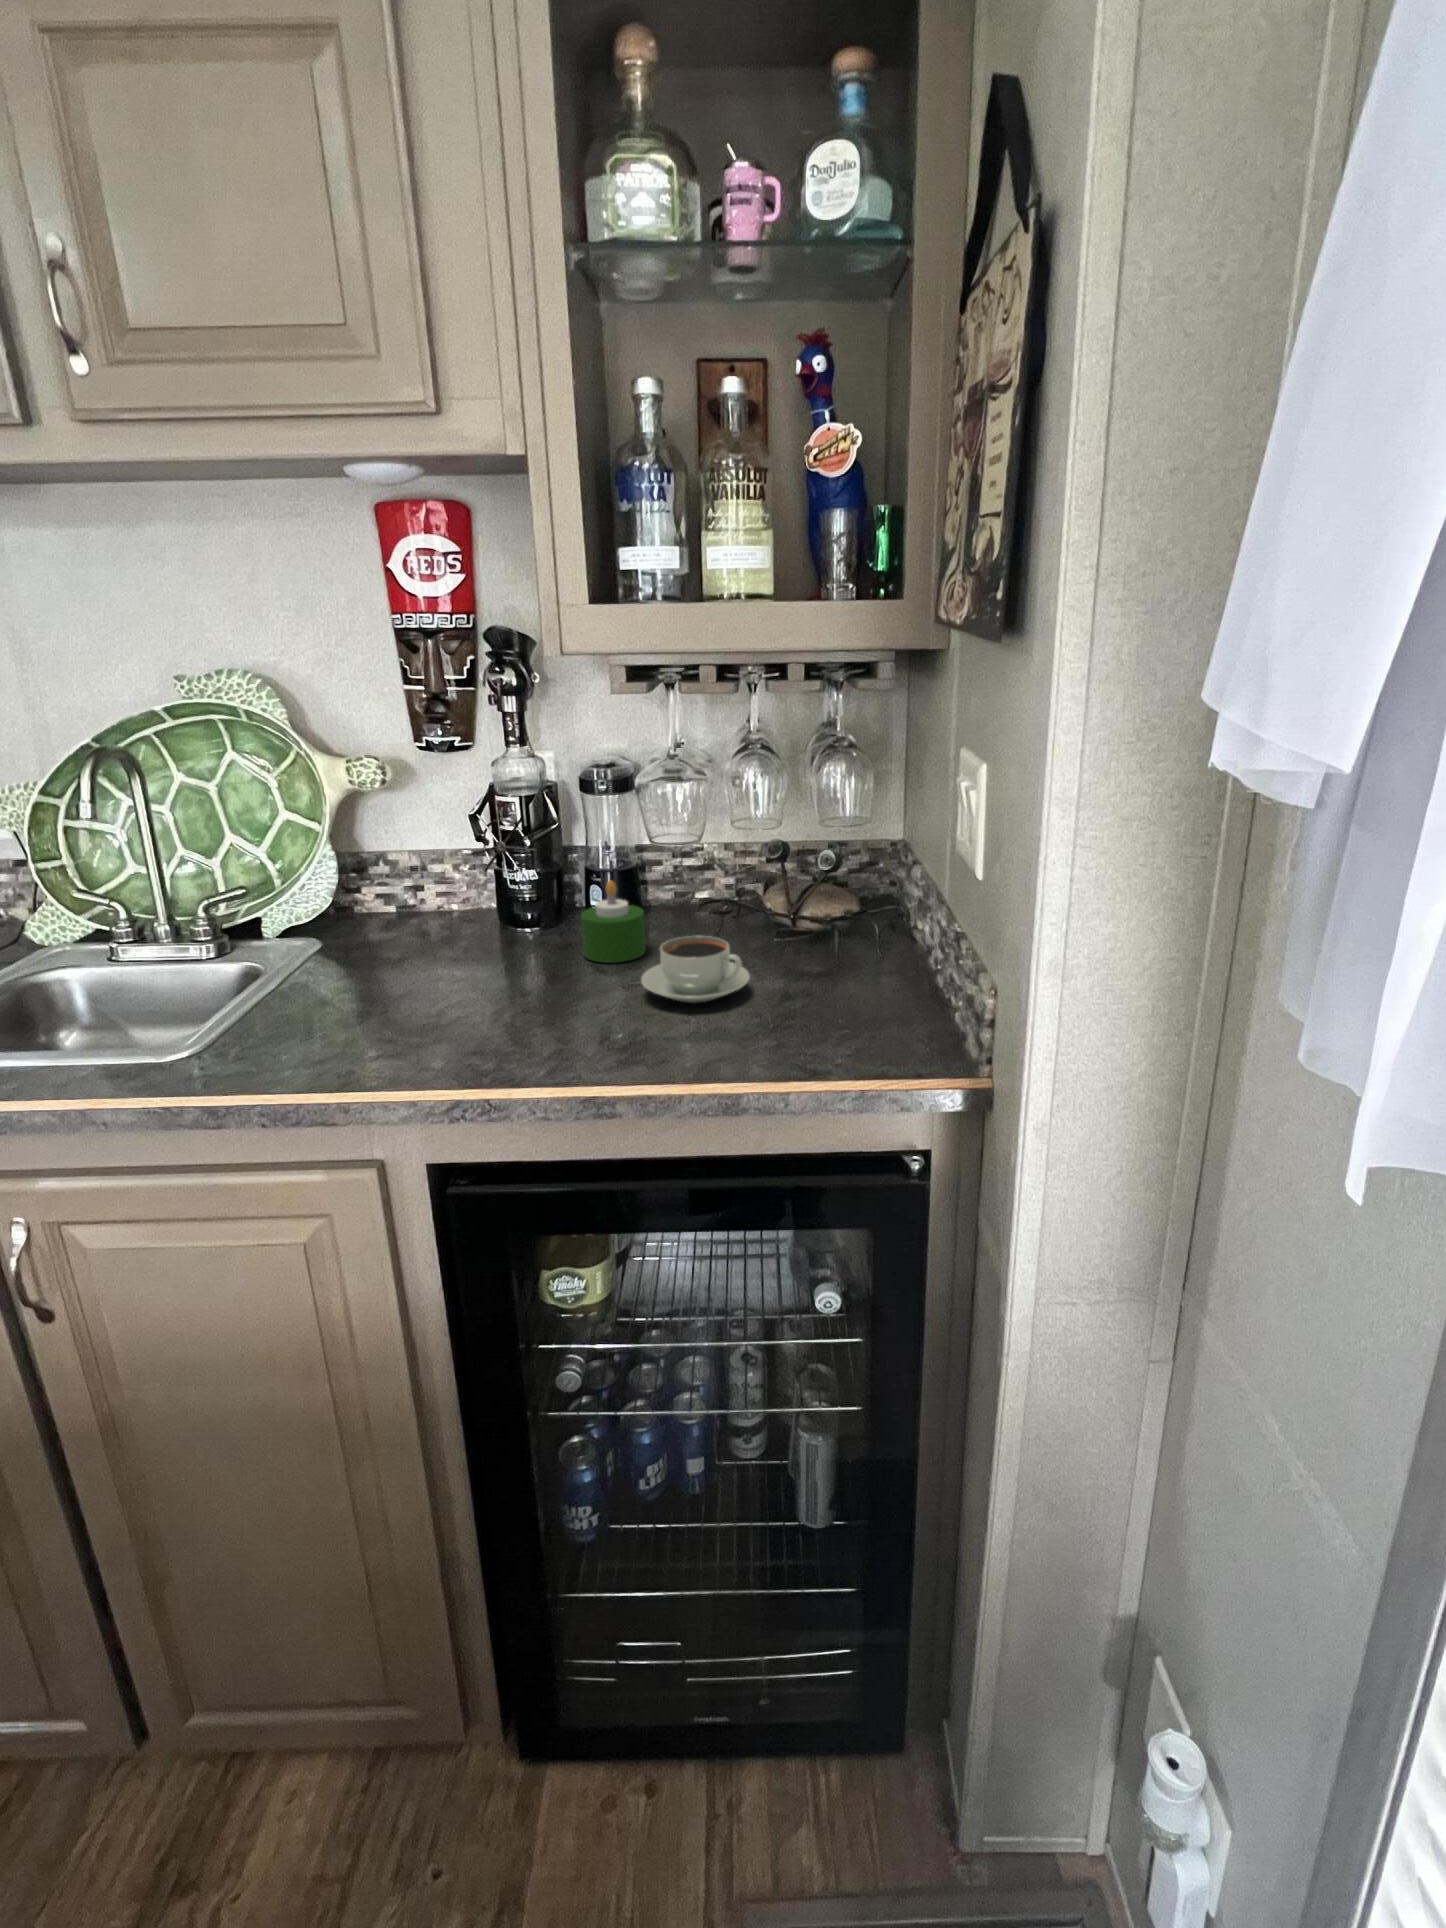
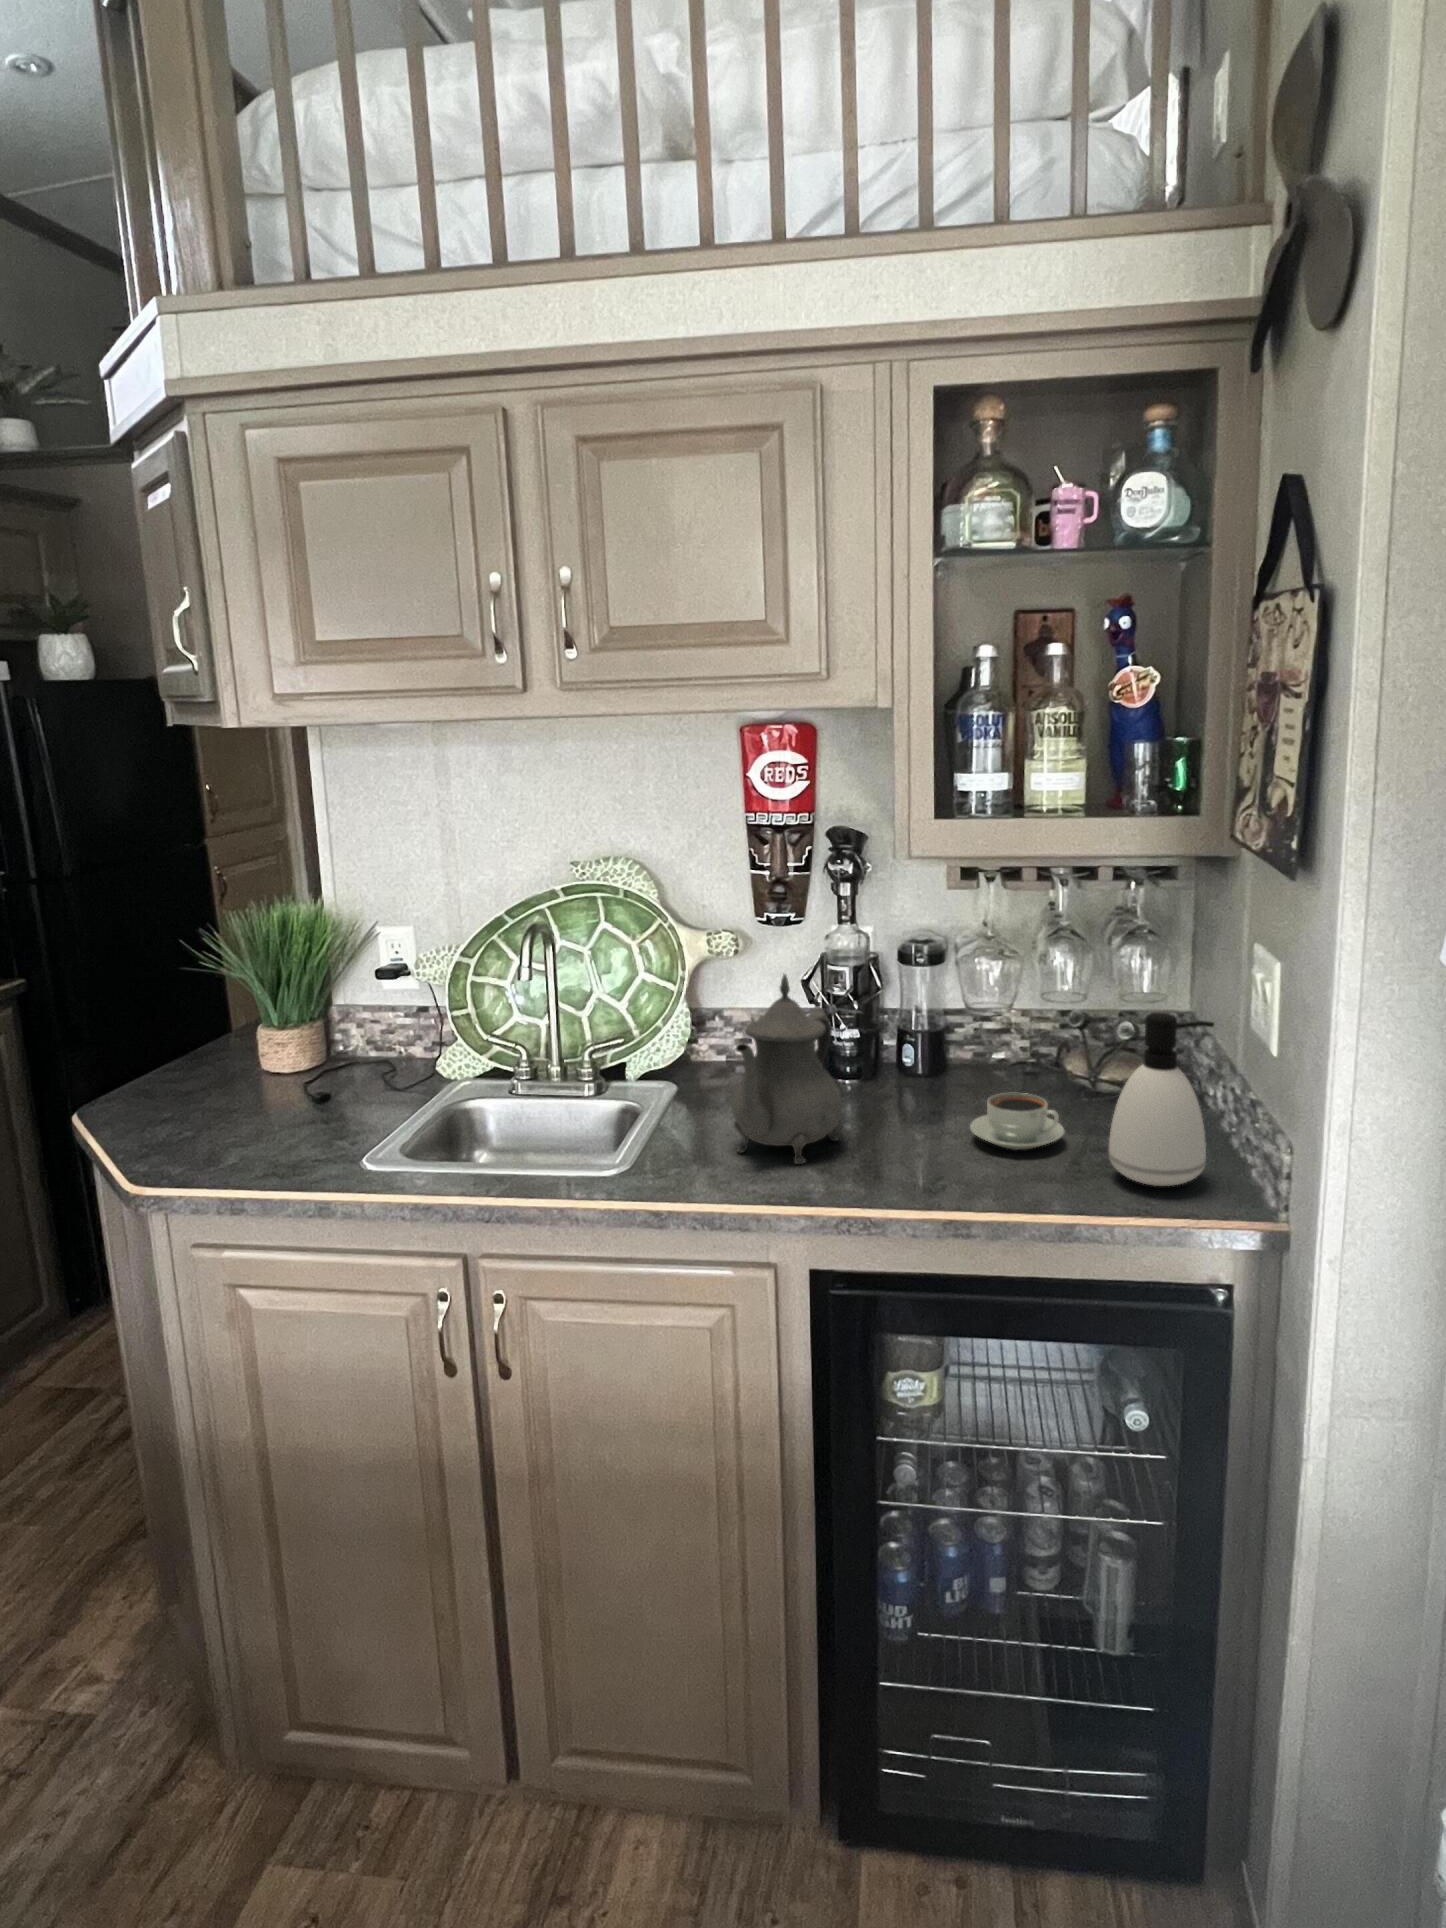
teapot: none [318,797,486,1034] -> present [732,974,842,1164]
soap dispenser: none [791,832,910,1040] -> present [1109,1013,1214,1186]
candle: present [581,880,646,963] -> none [908,1042,962,1113]

